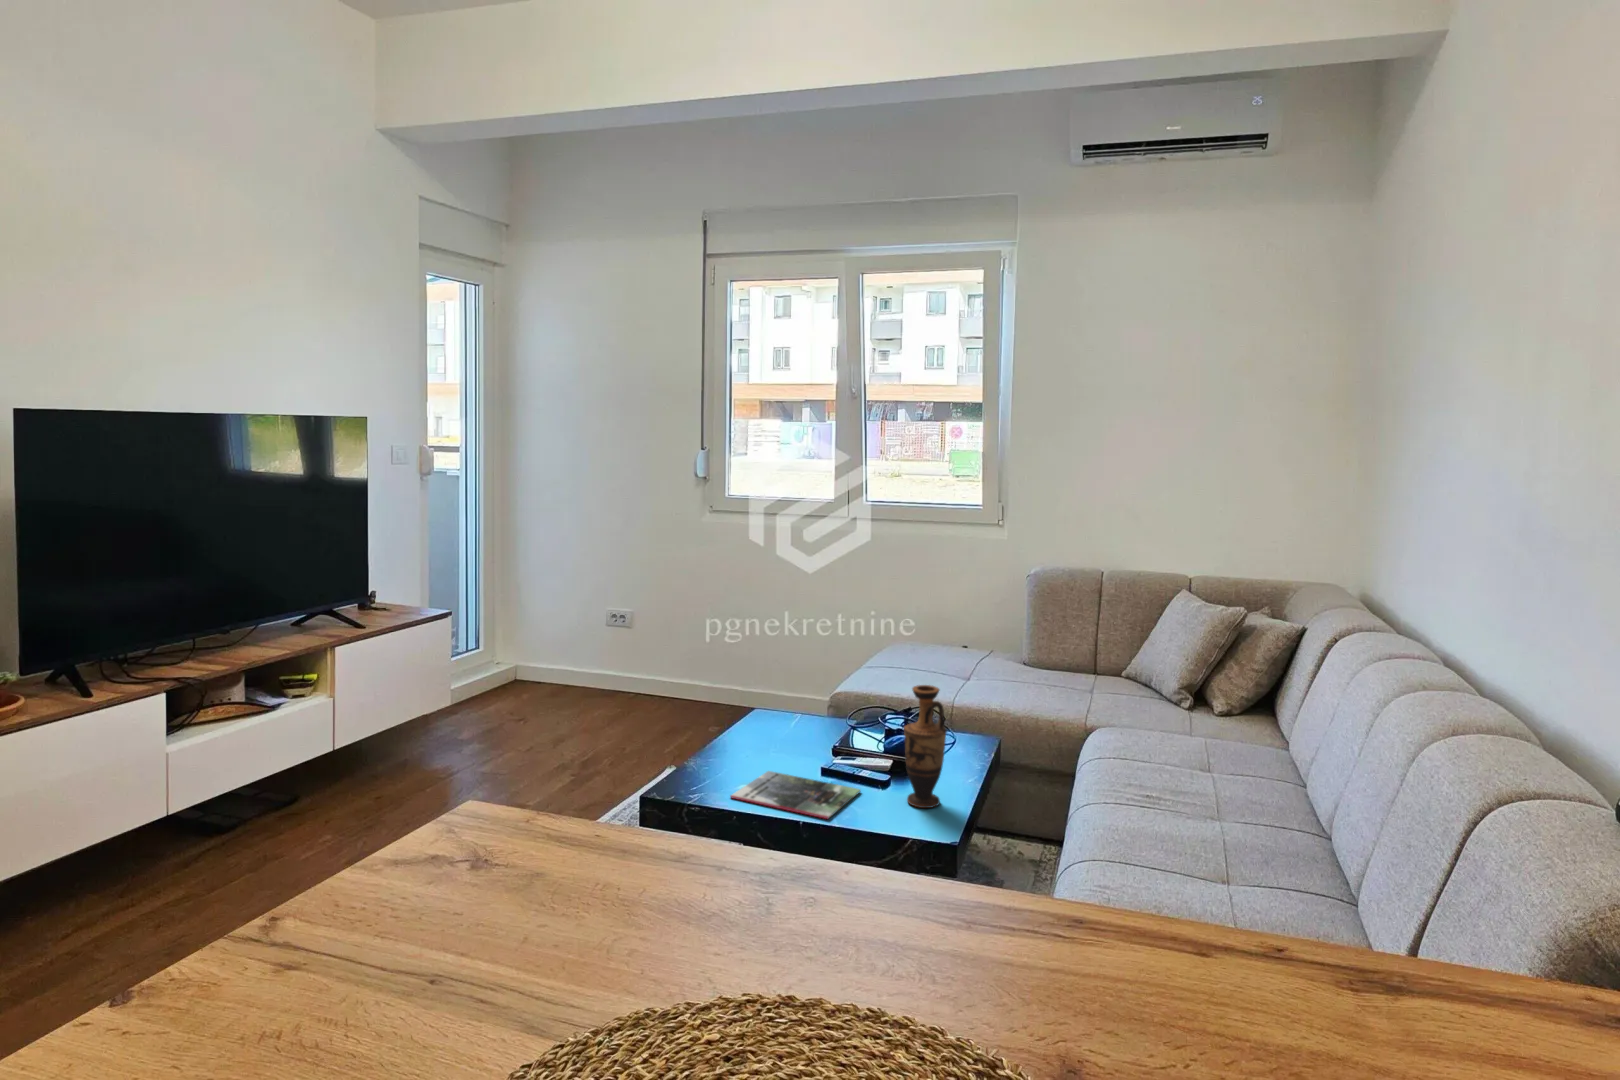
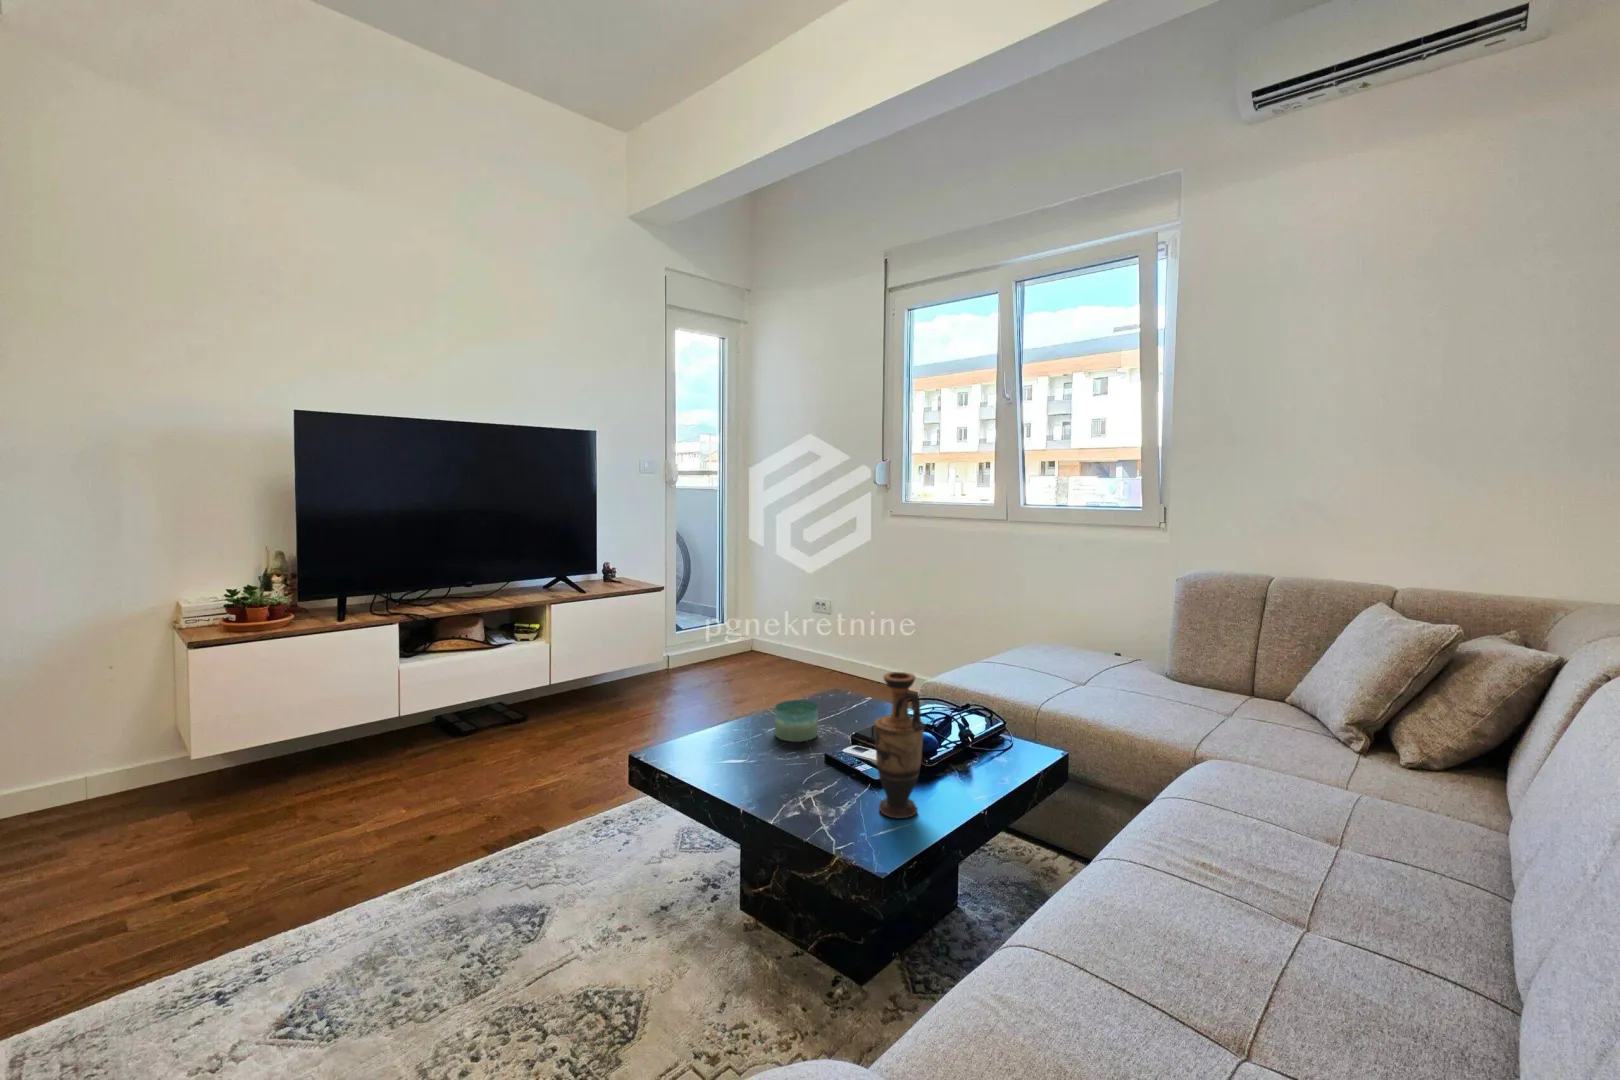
candle: none [752,723,793,763] -> present [775,700,818,742]
magazine: present [730,771,860,819] -> none [707,748,842,810]

